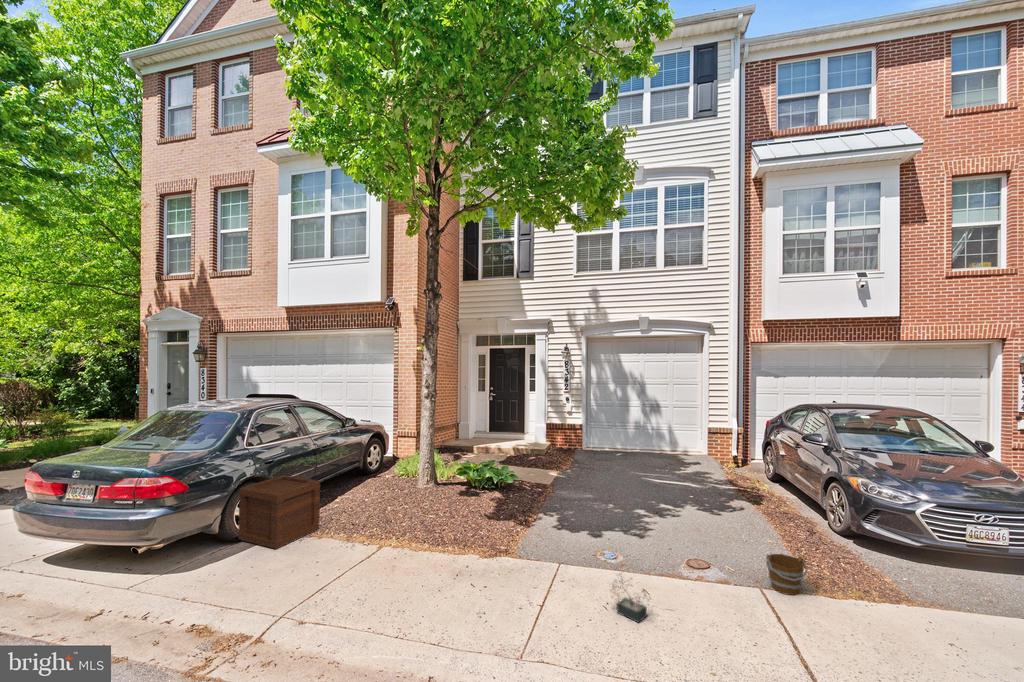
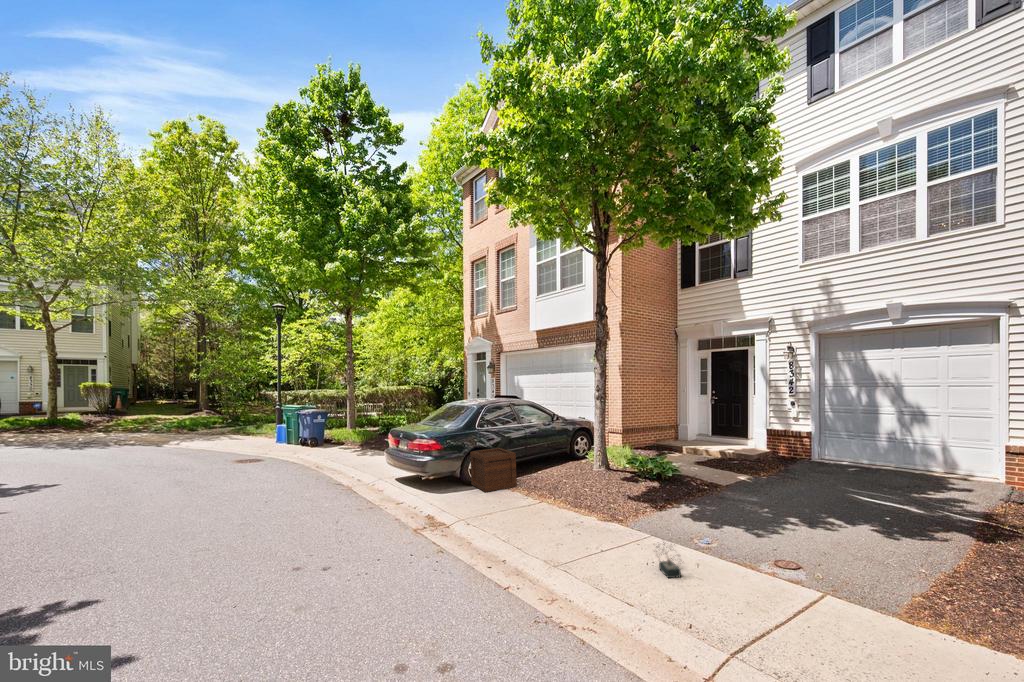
bucket: present [766,554,808,595] -> none [839,560,886,607]

